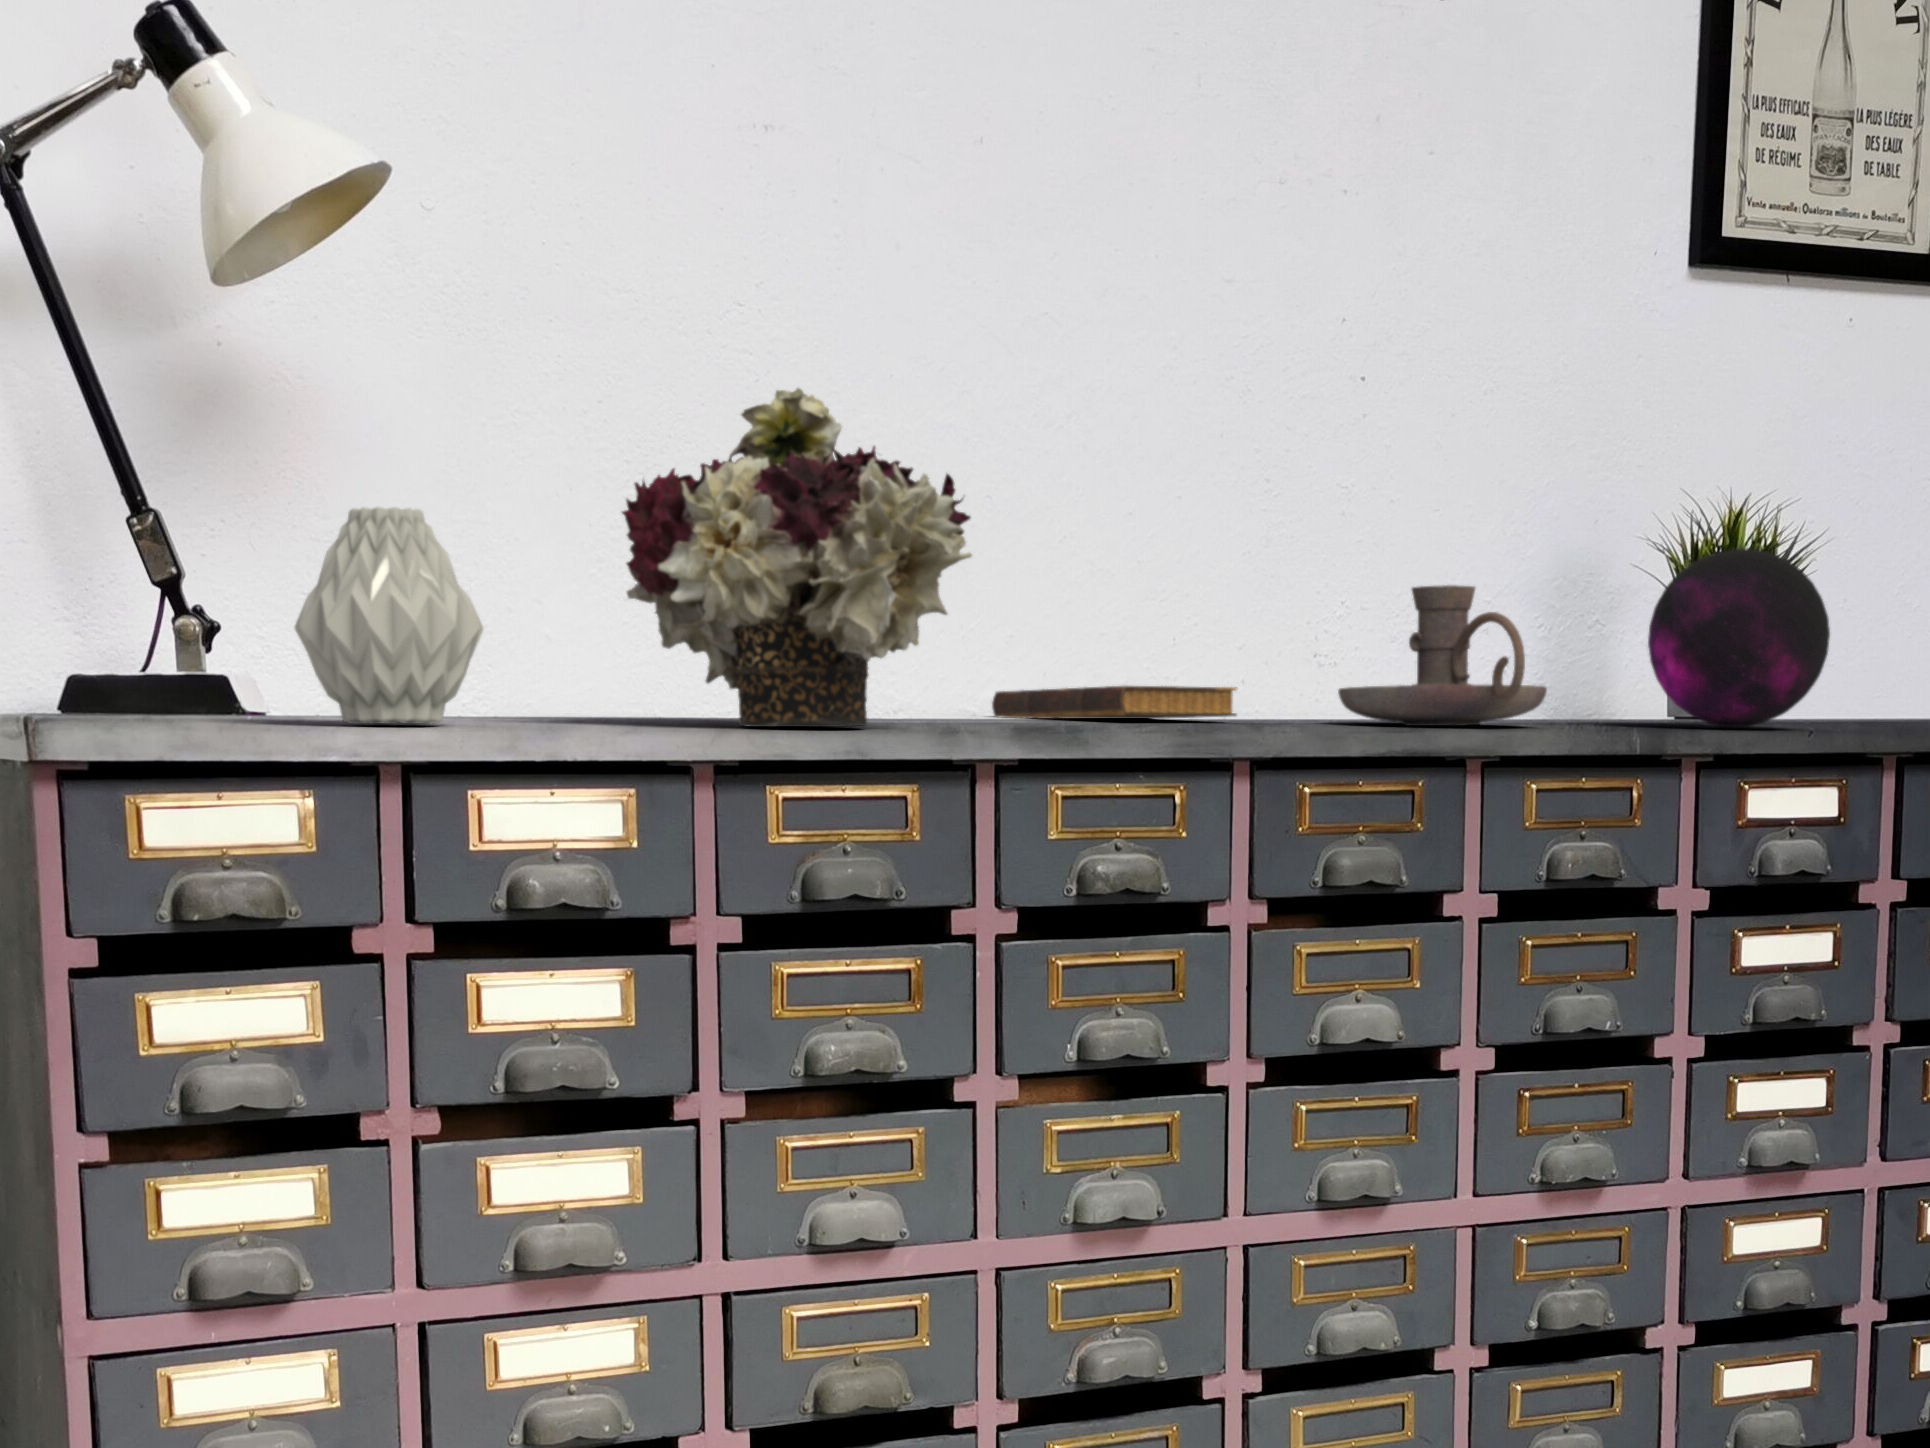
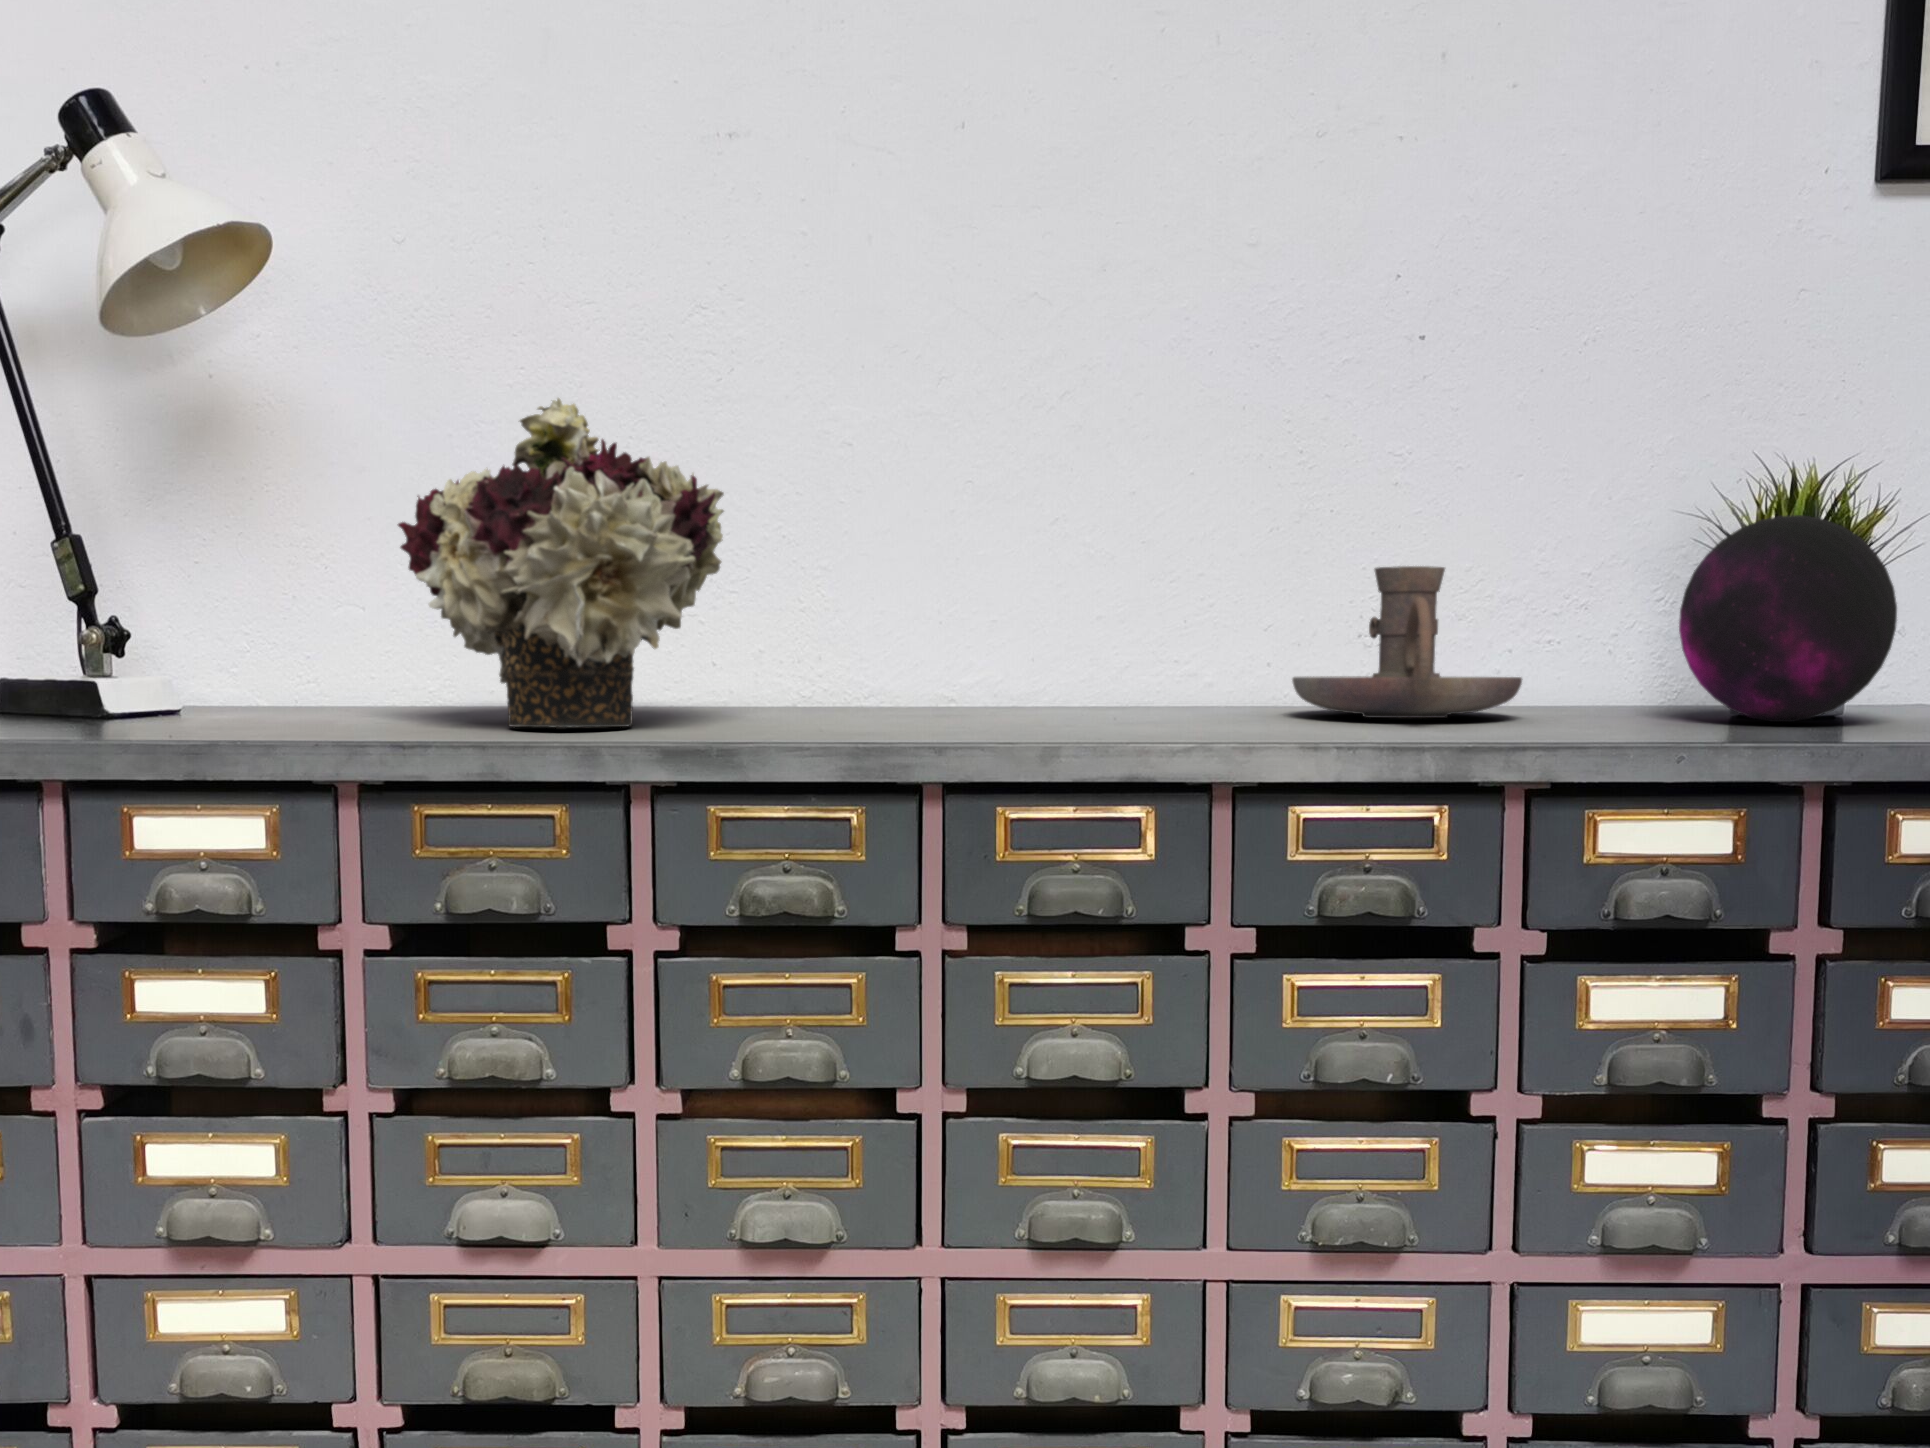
vase: present [295,507,483,724] -> none [97,528,272,724]
book: present [992,686,1237,719] -> none [998,674,1191,705]

